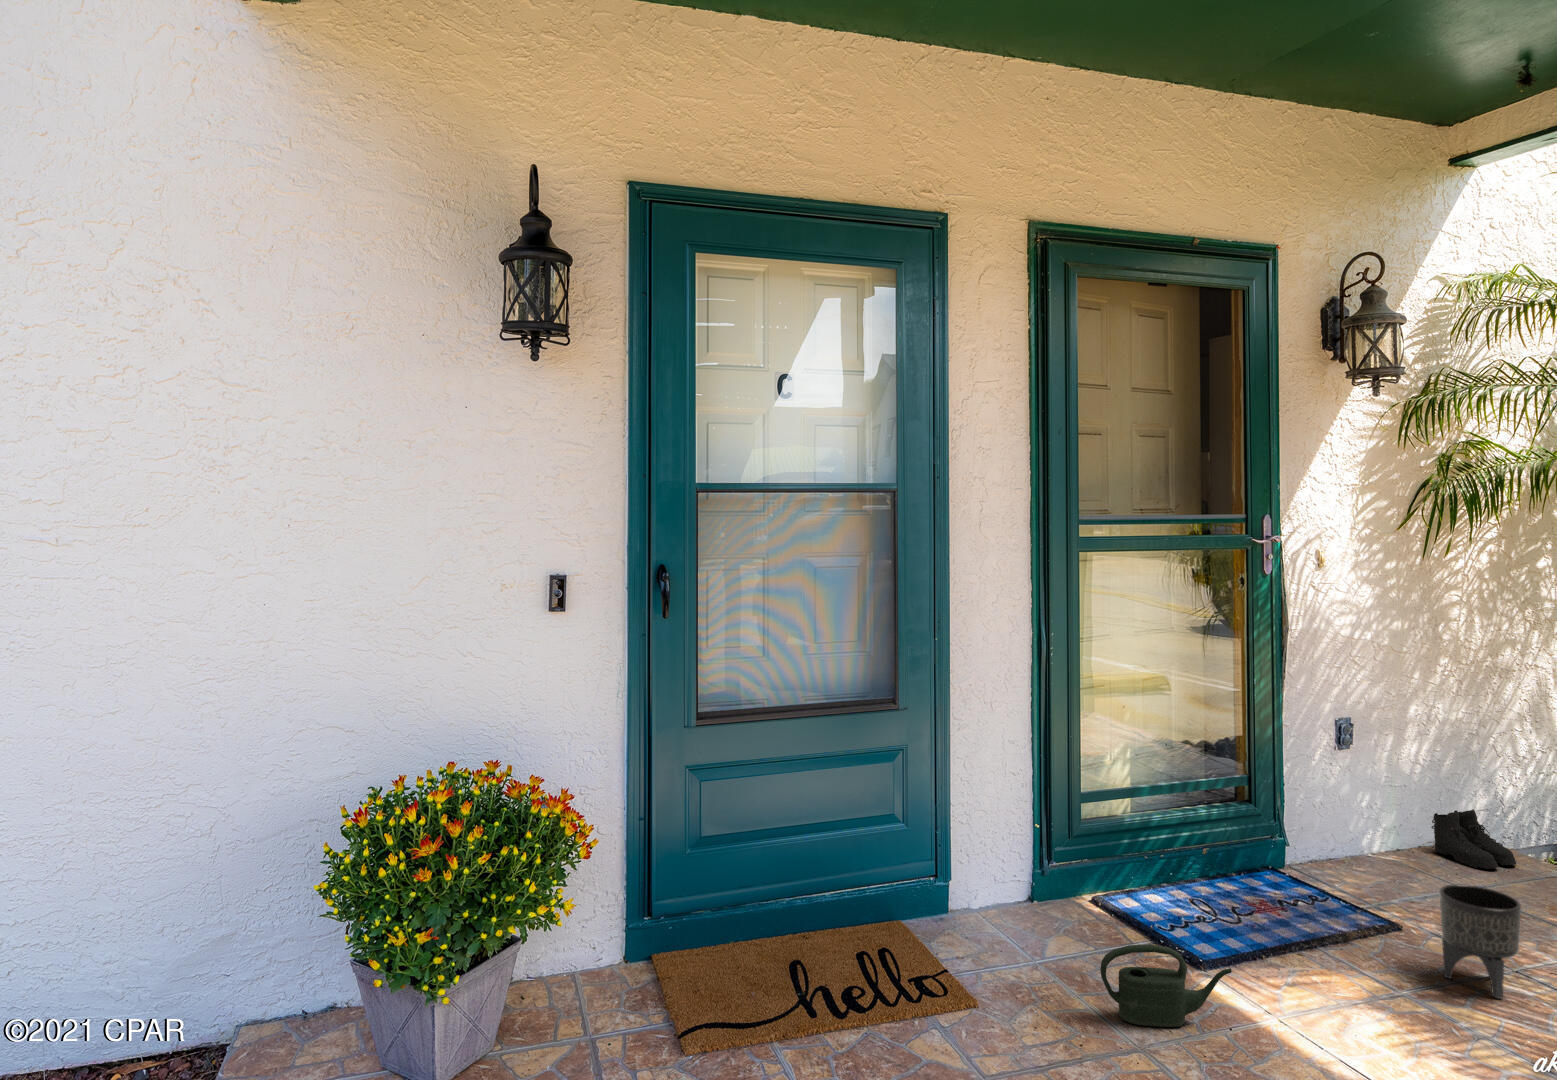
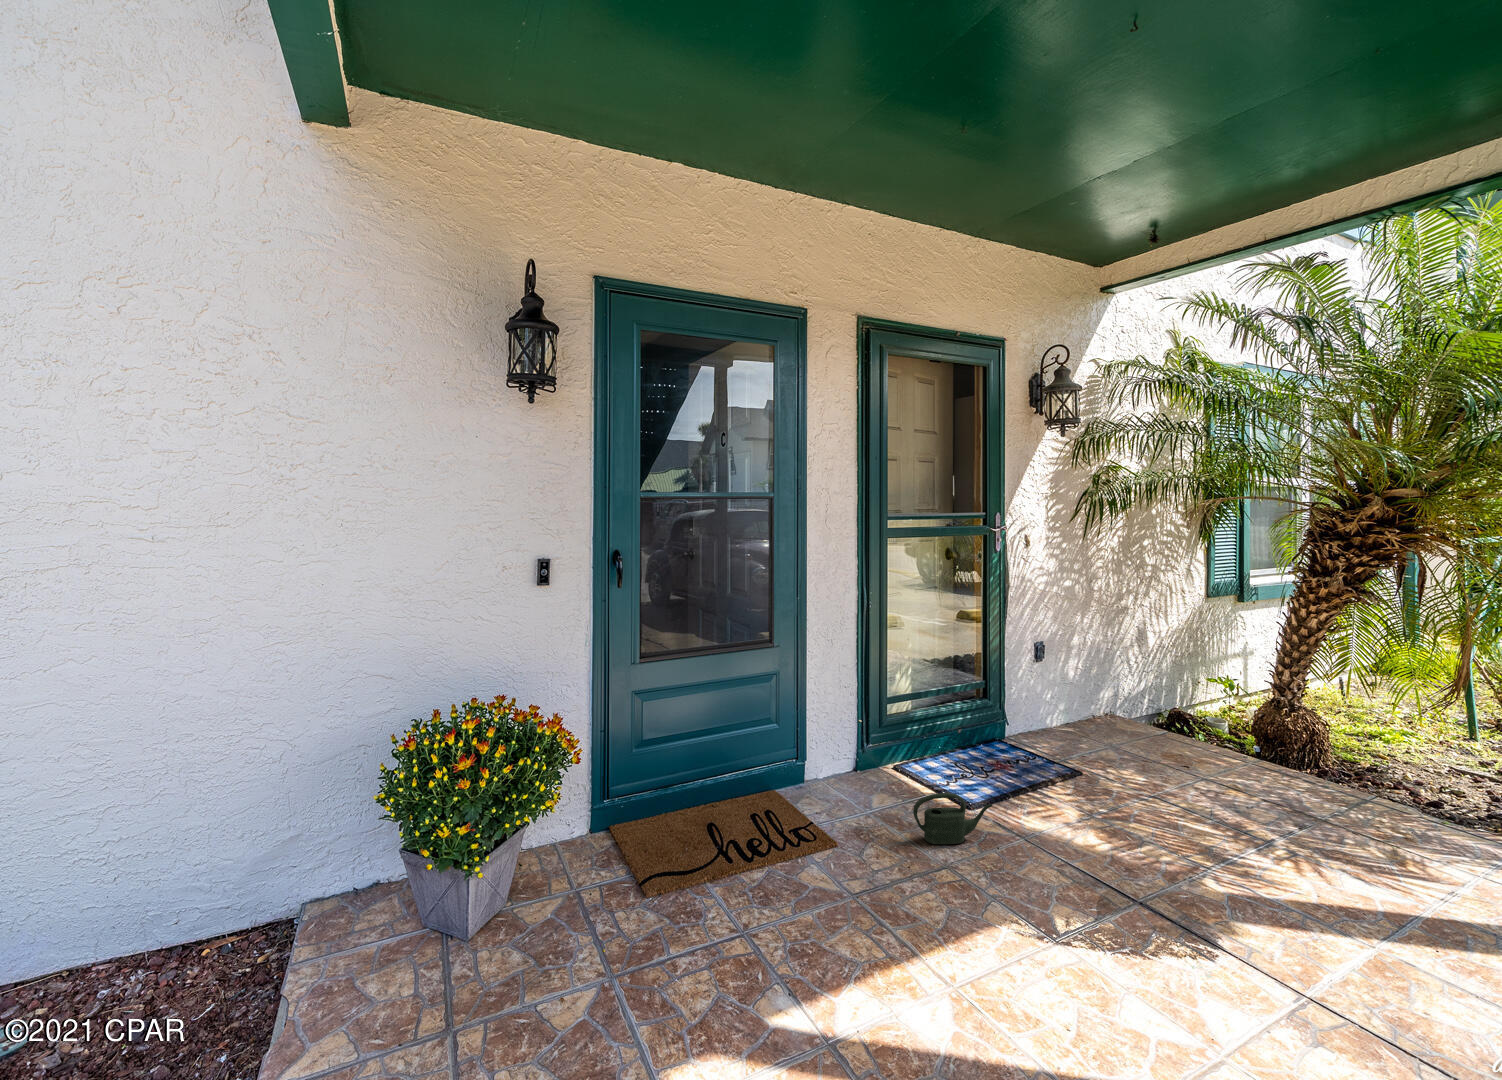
boots: present [1431,809,1516,869] -> none [1087,695,1134,731]
planter: present [1439,884,1521,999] -> none [1103,742,1148,809]

